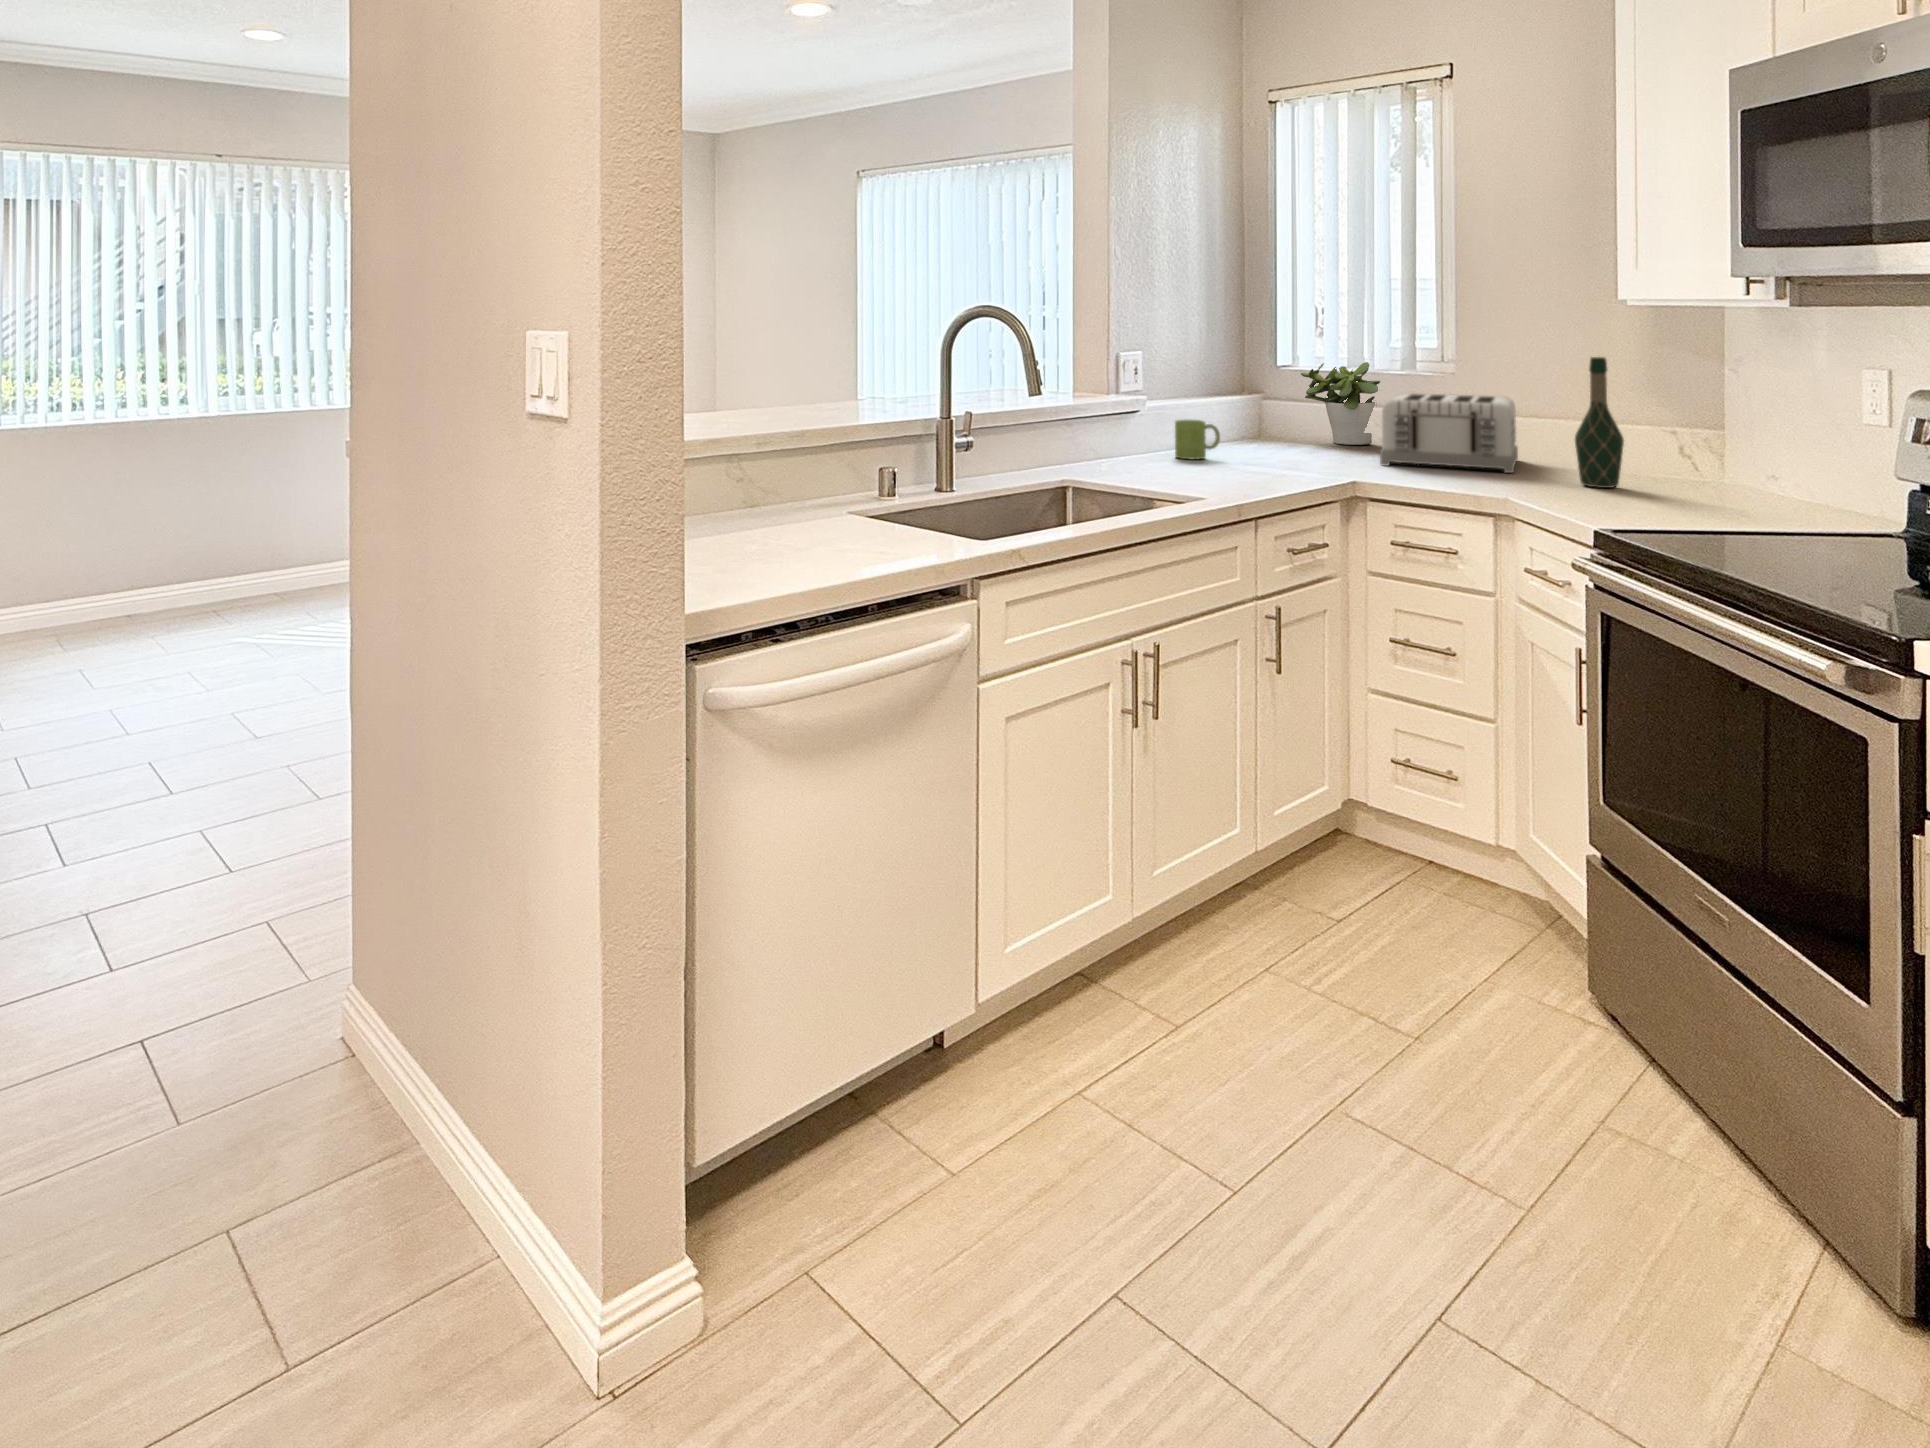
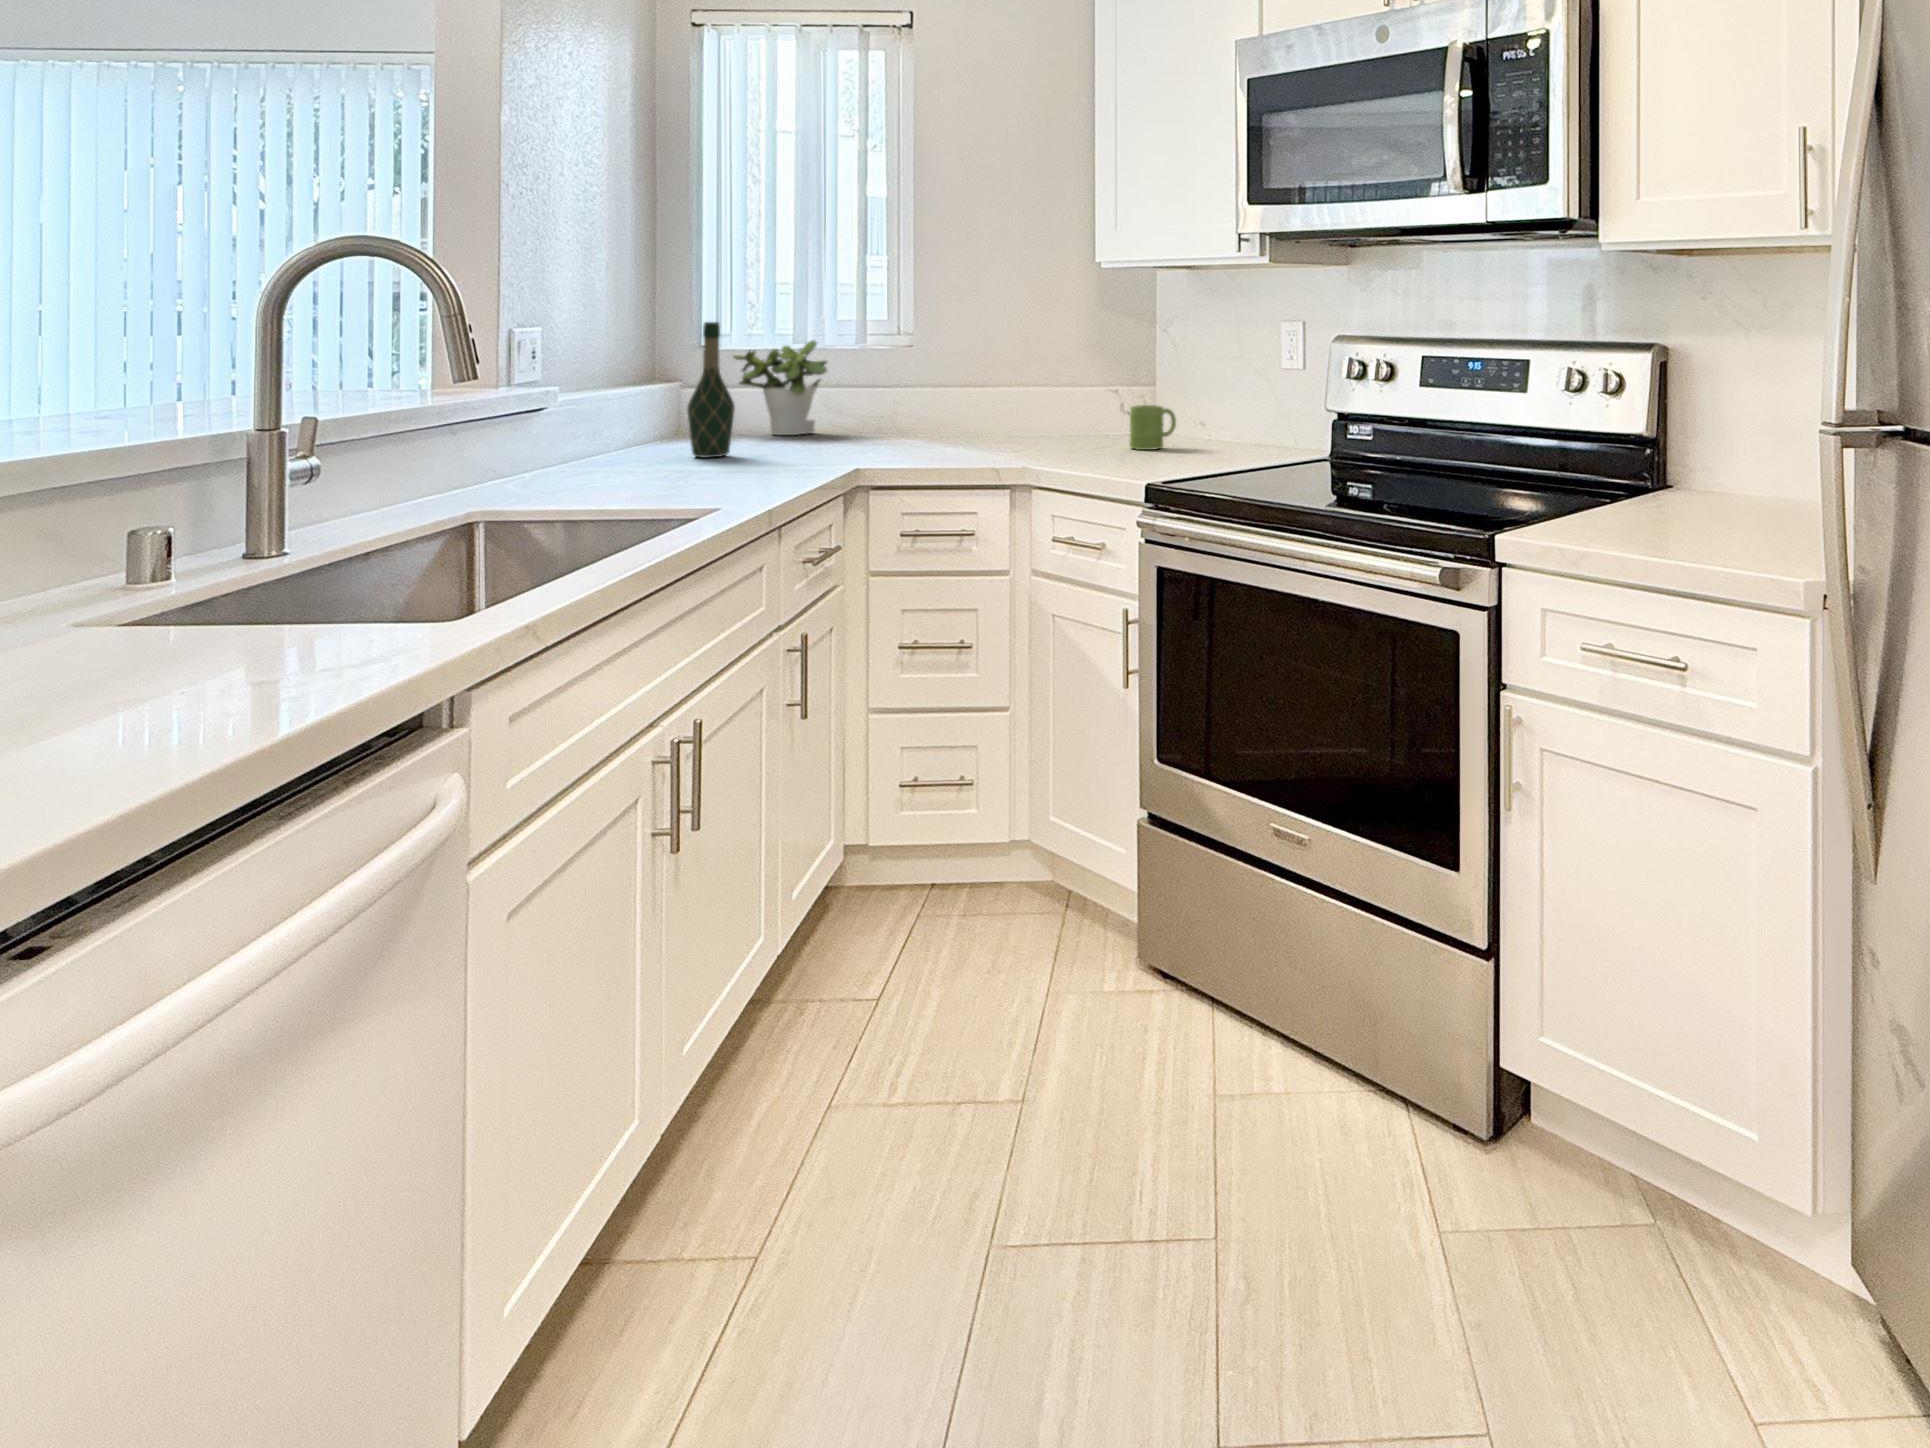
wine bottle: present [1575,357,1624,488] -> present [687,322,735,458]
toaster: present [1380,393,1518,473] -> none [850,370,988,452]
mug: present [1175,420,1220,459] -> present [1130,405,1176,450]

